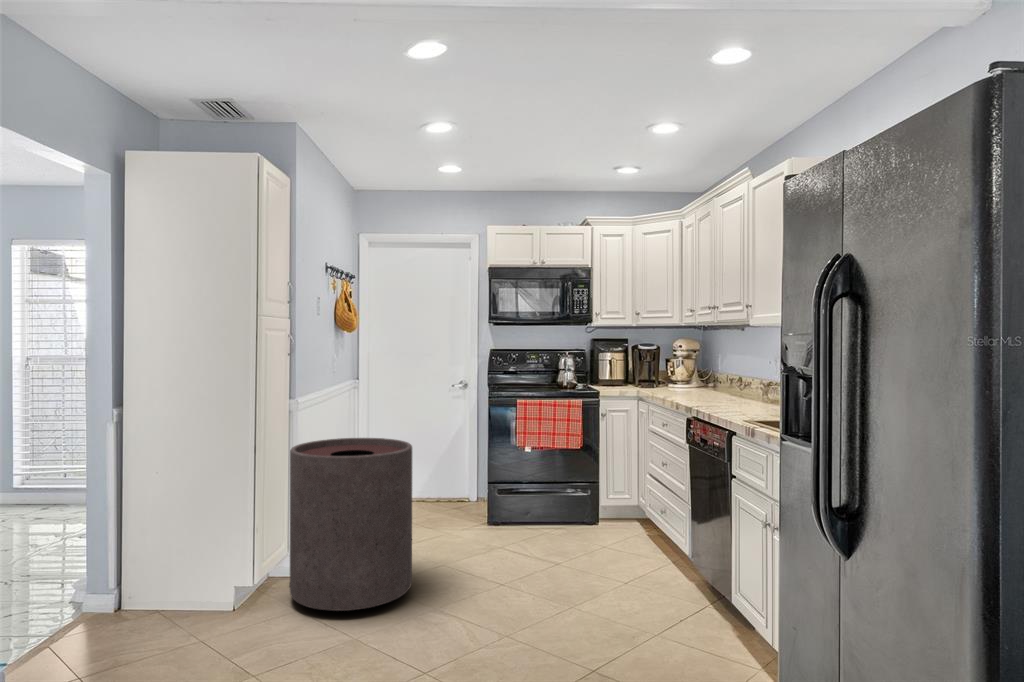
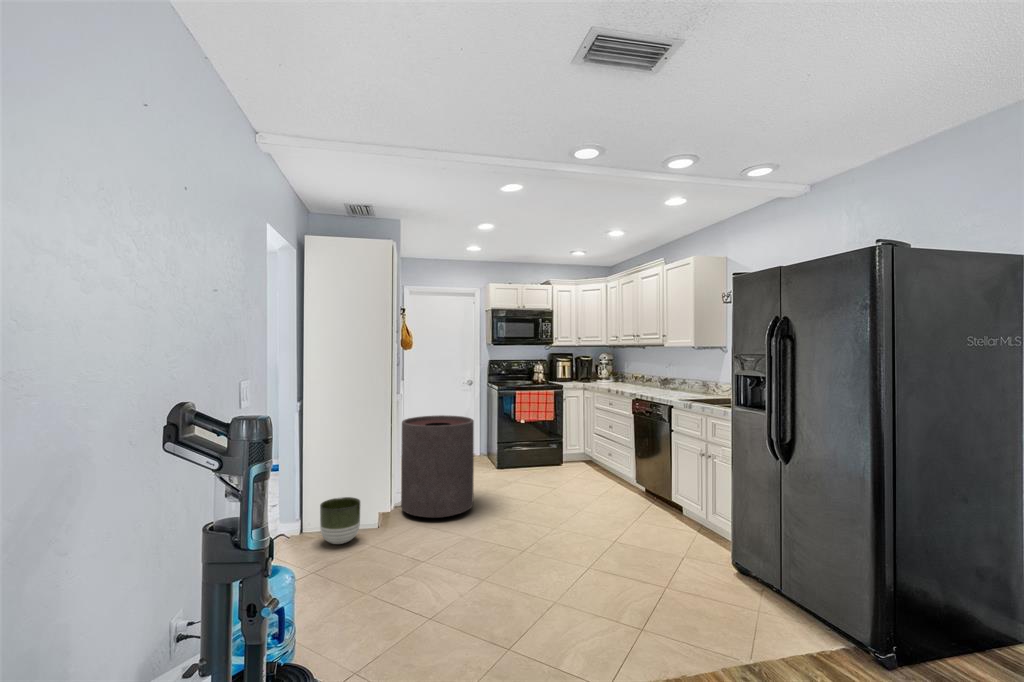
planter: none [122,572,194,652] -> present [320,497,361,544]

